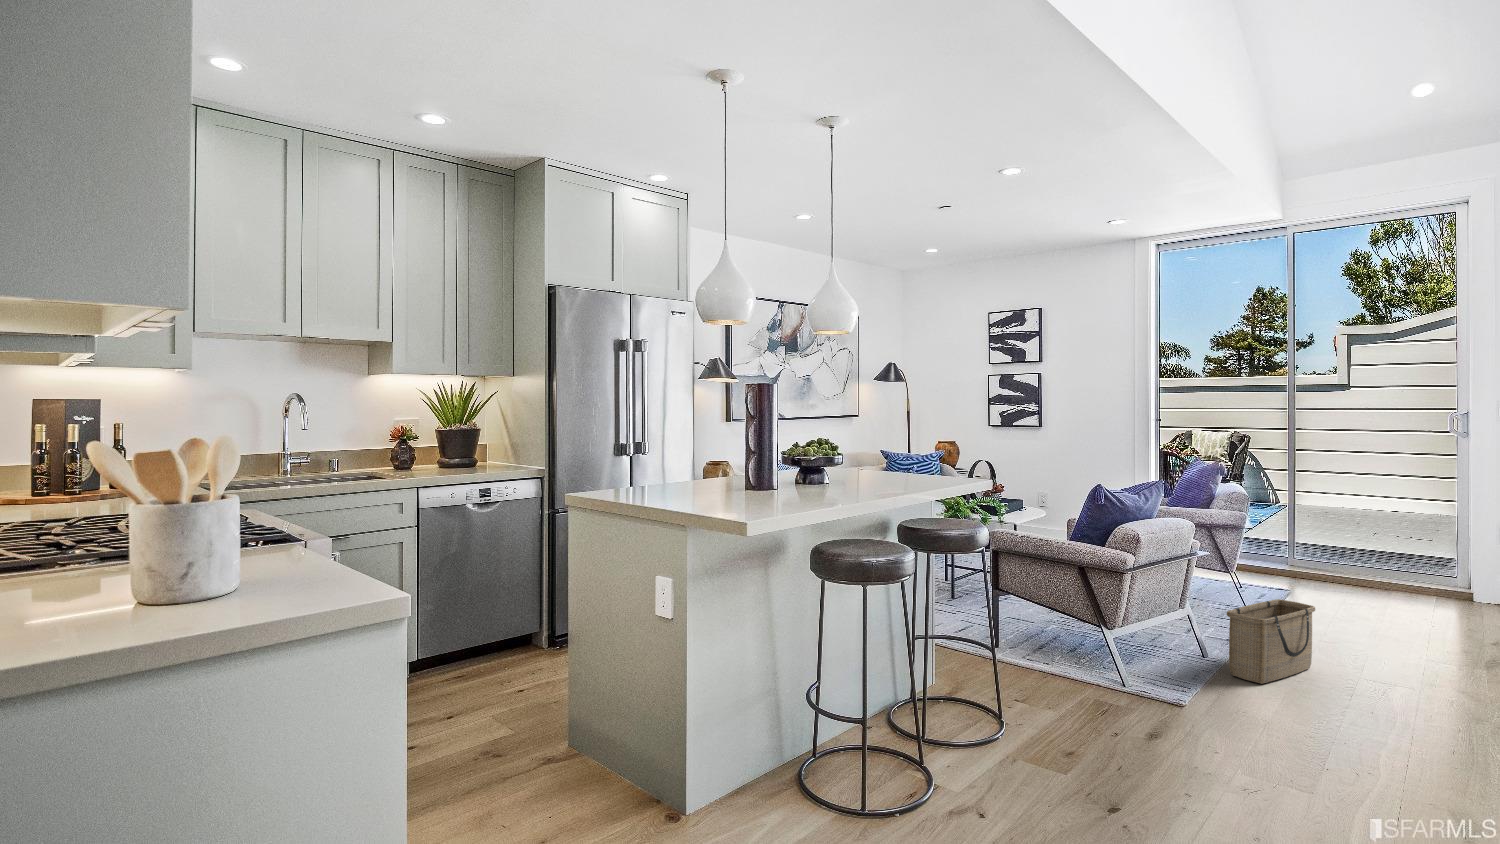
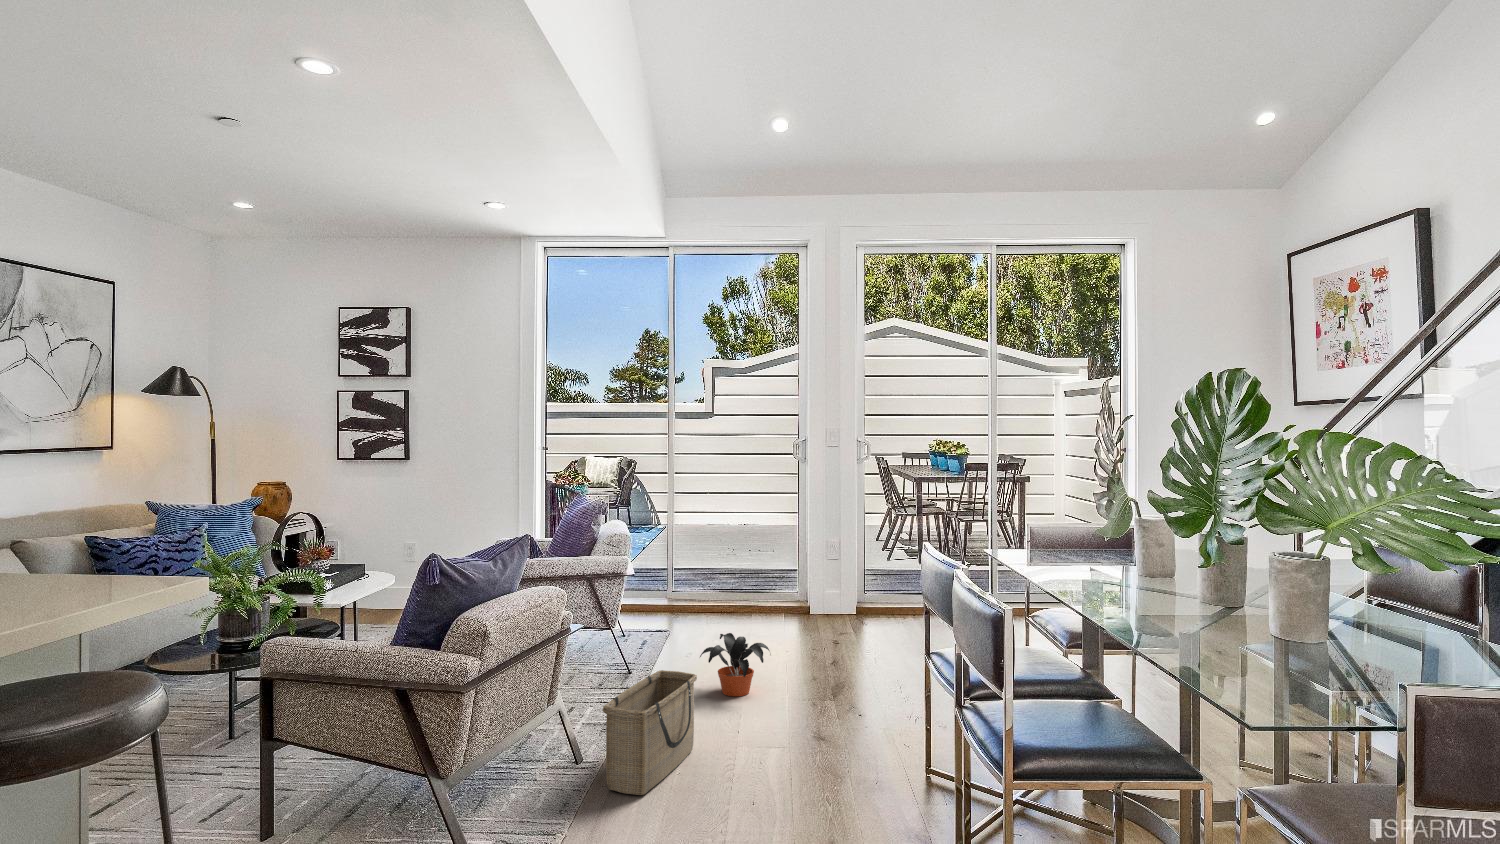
potted plant: none [1320,587,1403,644] -> present [700,633,769,696]

